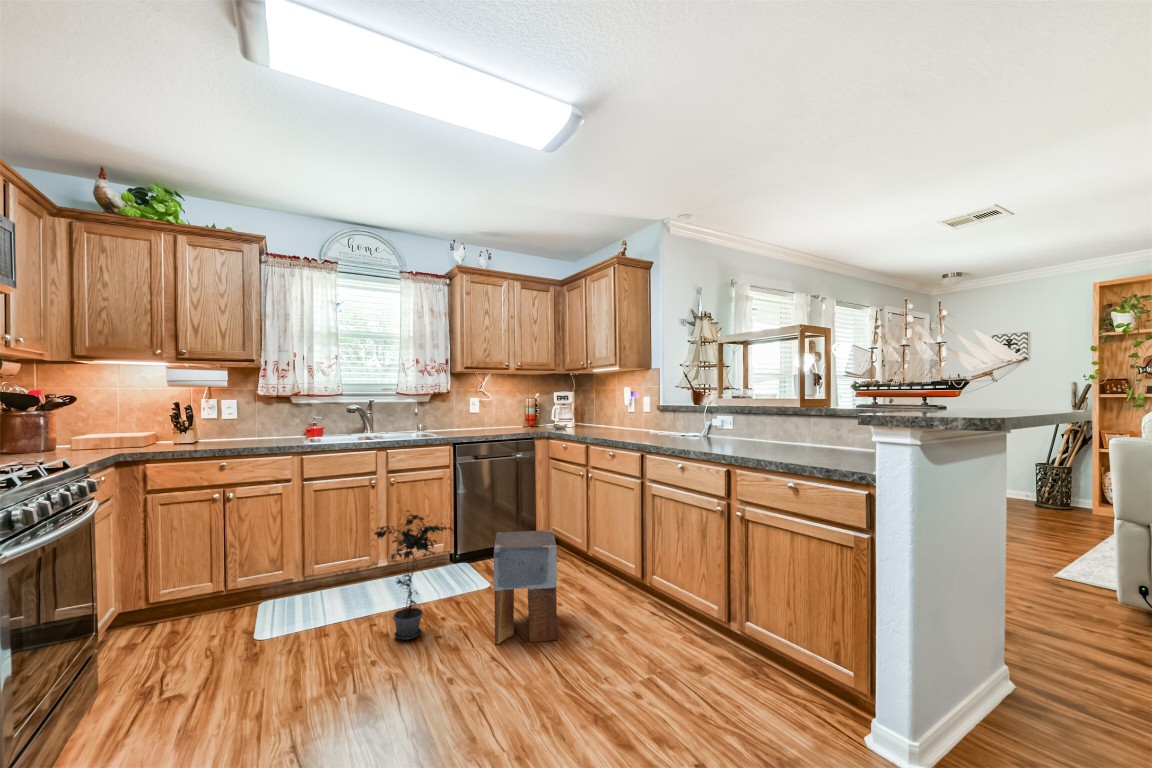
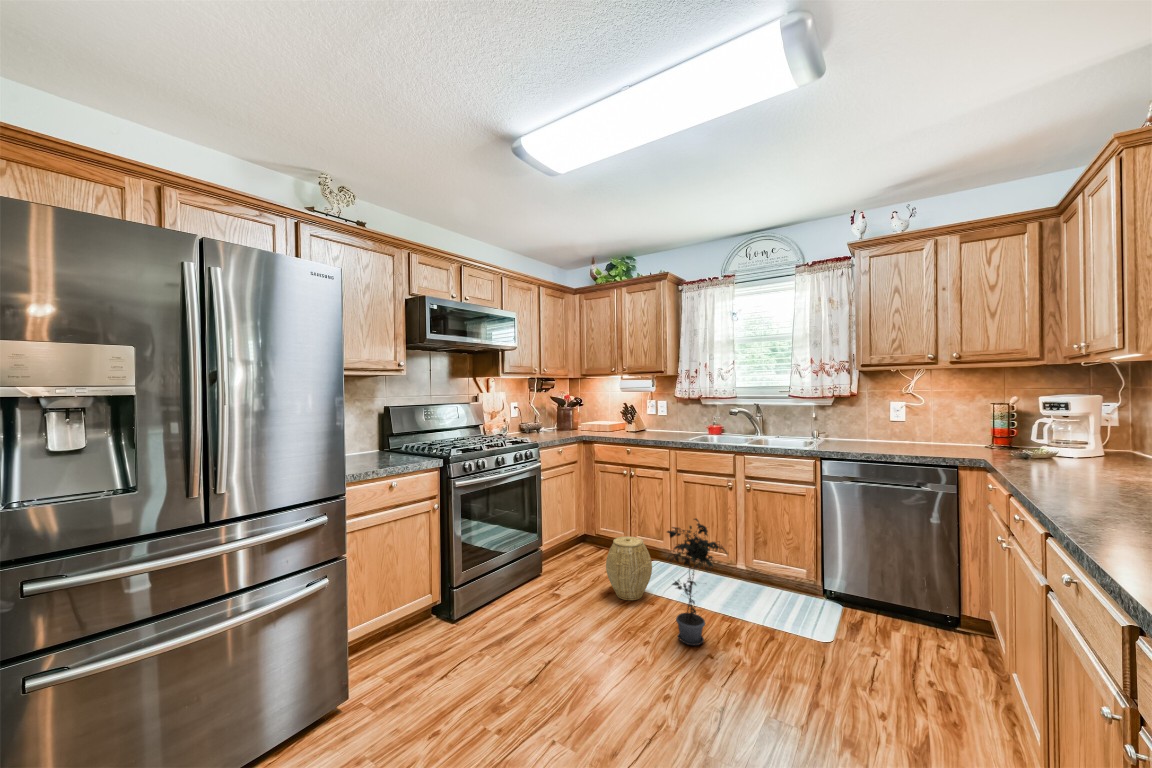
stool: present [494,530,557,644] -> none [739,575,852,746]
woven basket: none [252,564,320,647] -> present [606,536,652,600]

